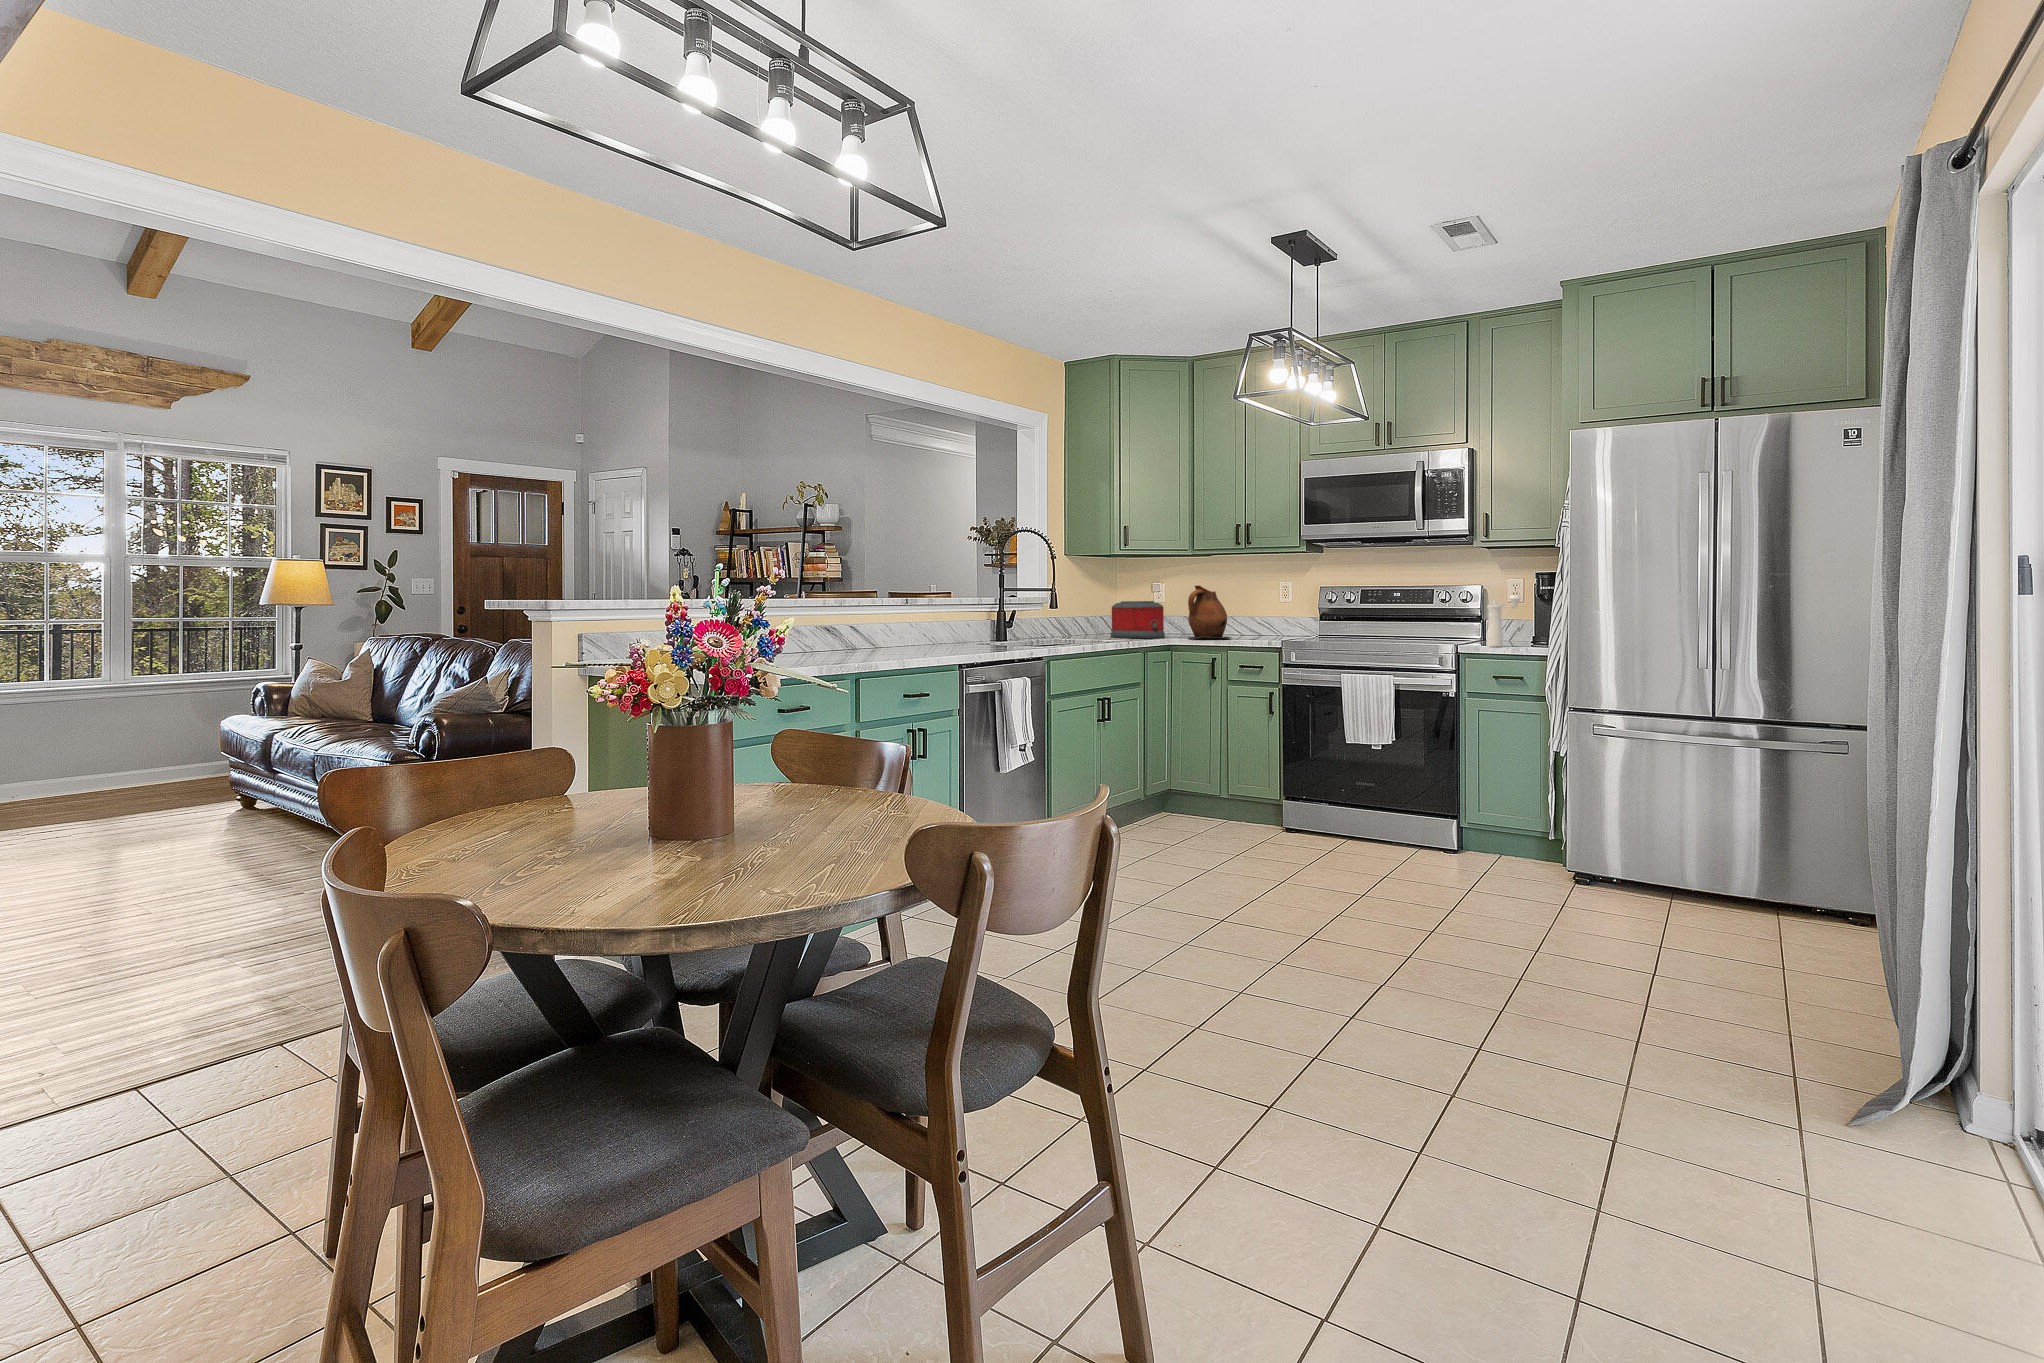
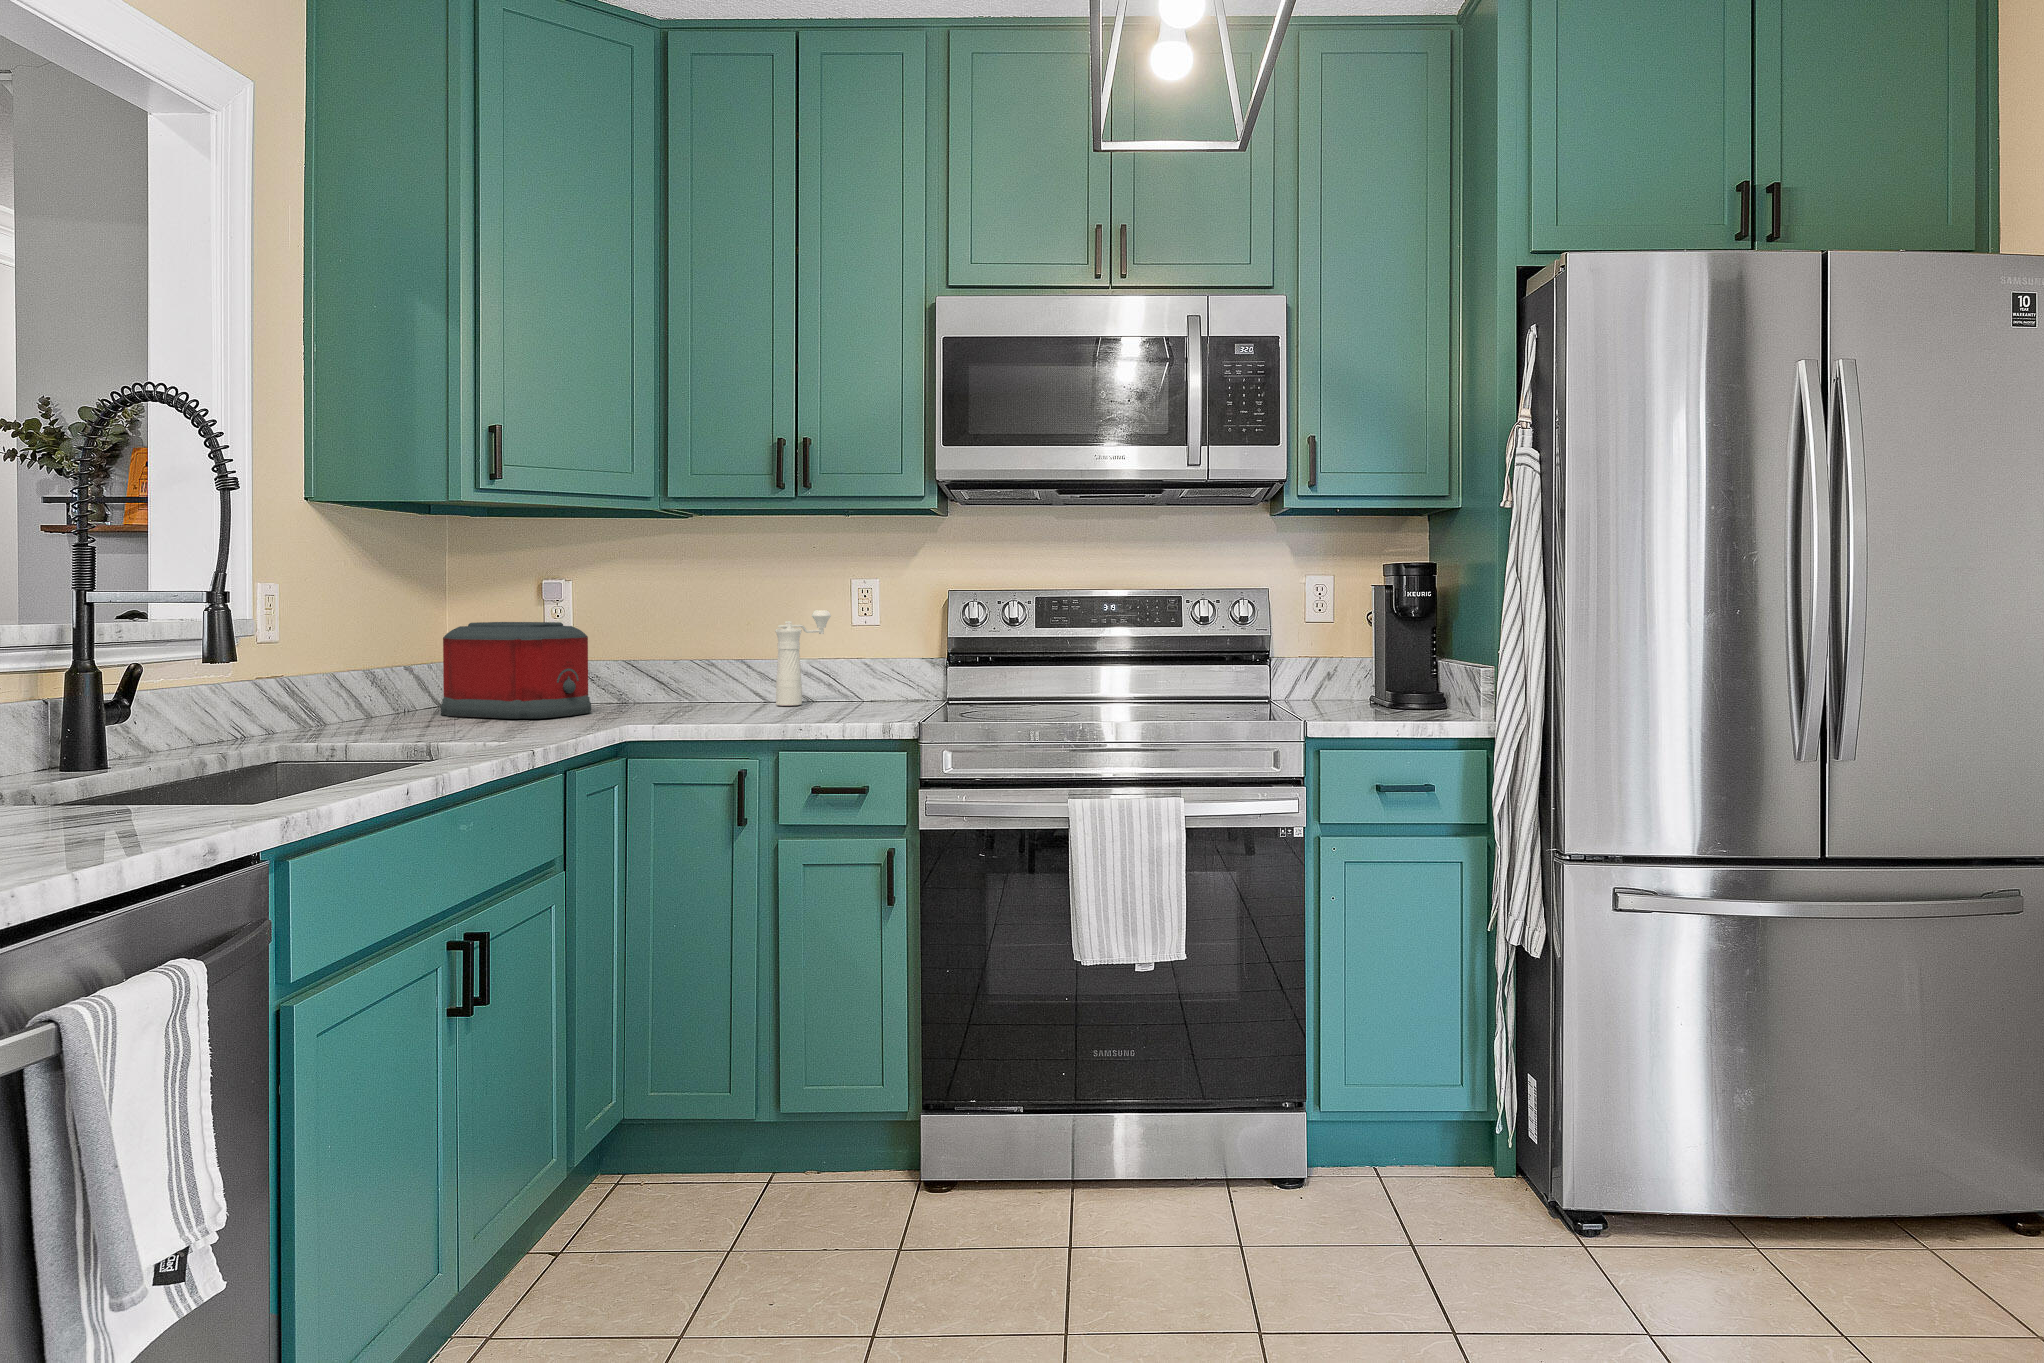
ceramic pitcher: present [1188,586,1231,639] -> none [648,585,769,715]
pepper mill: present [1487,595,1521,647] -> present [775,610,831,706]

